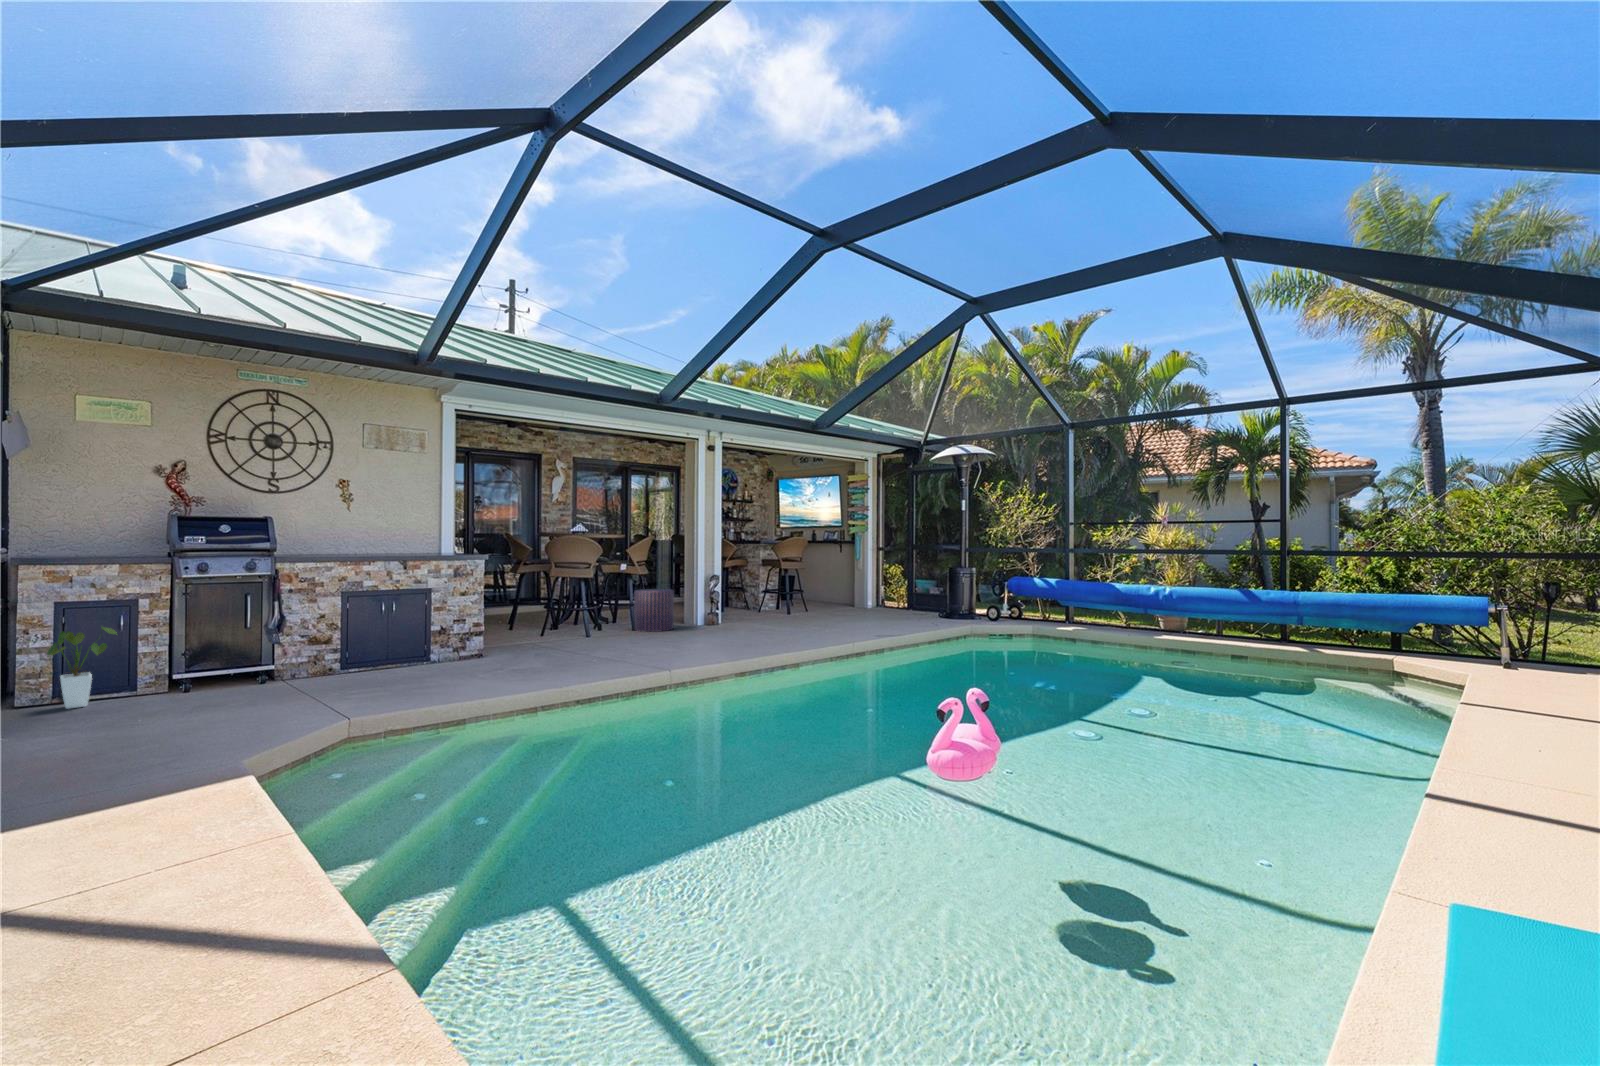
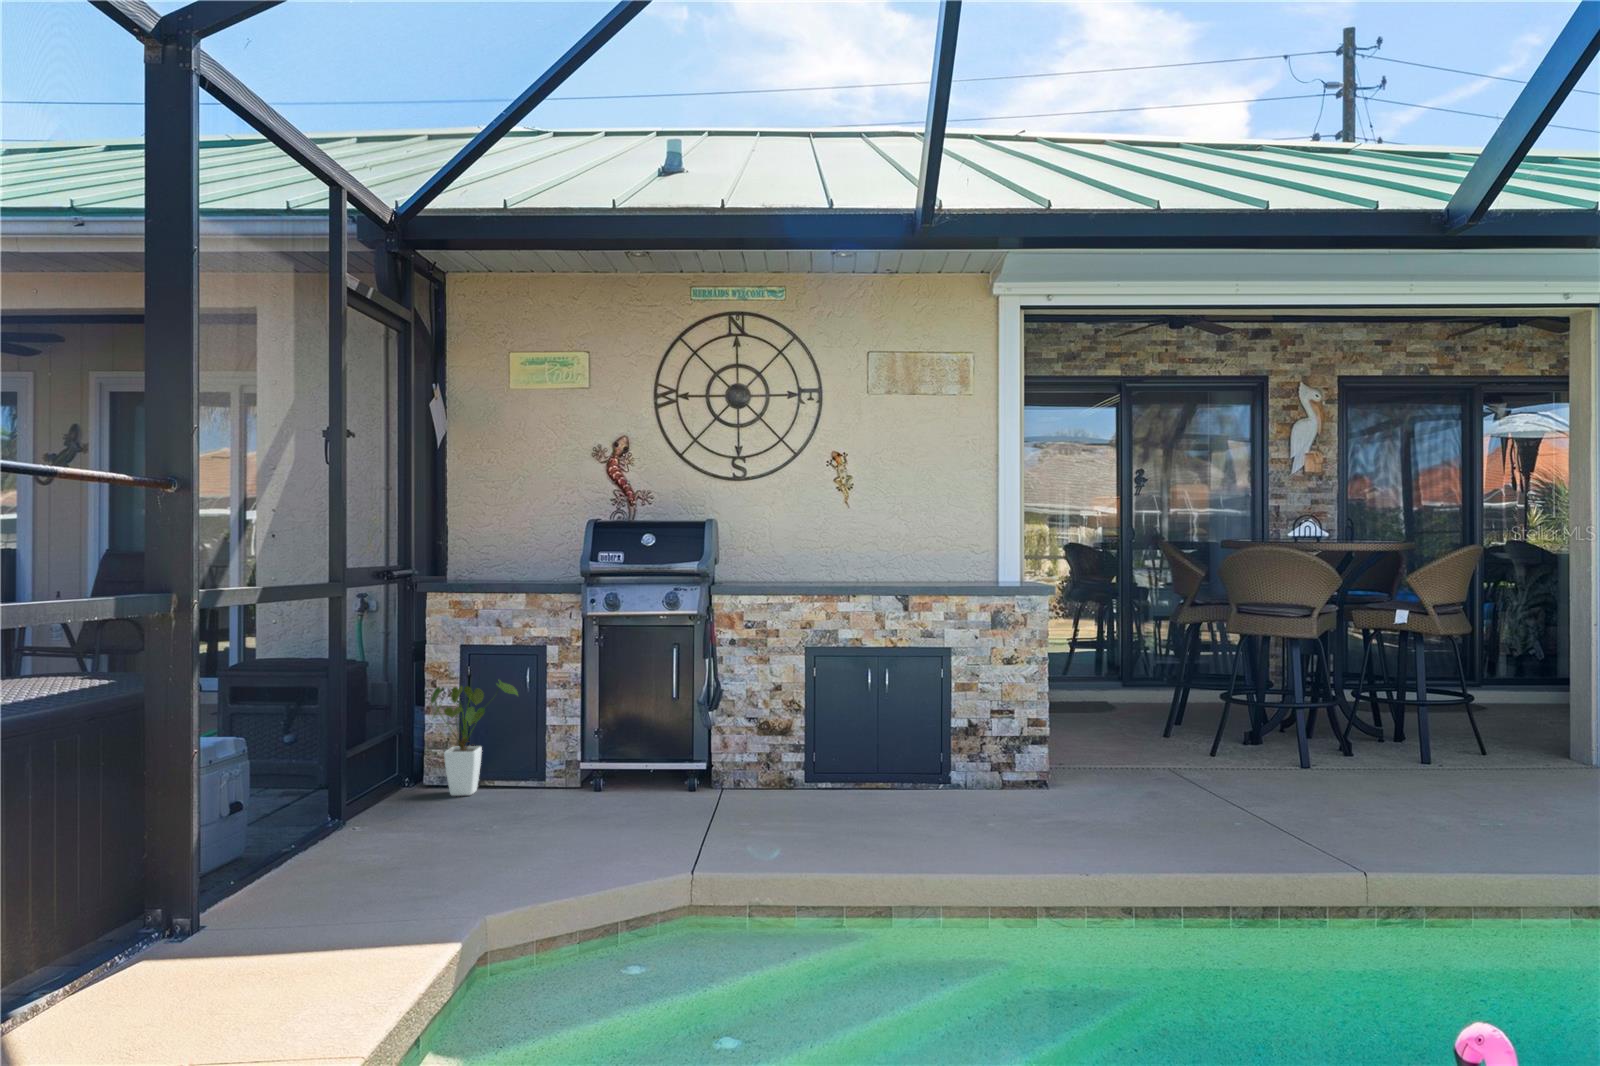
pouf: present [634,589,674,632] -> none [1433,669,1538,776]

